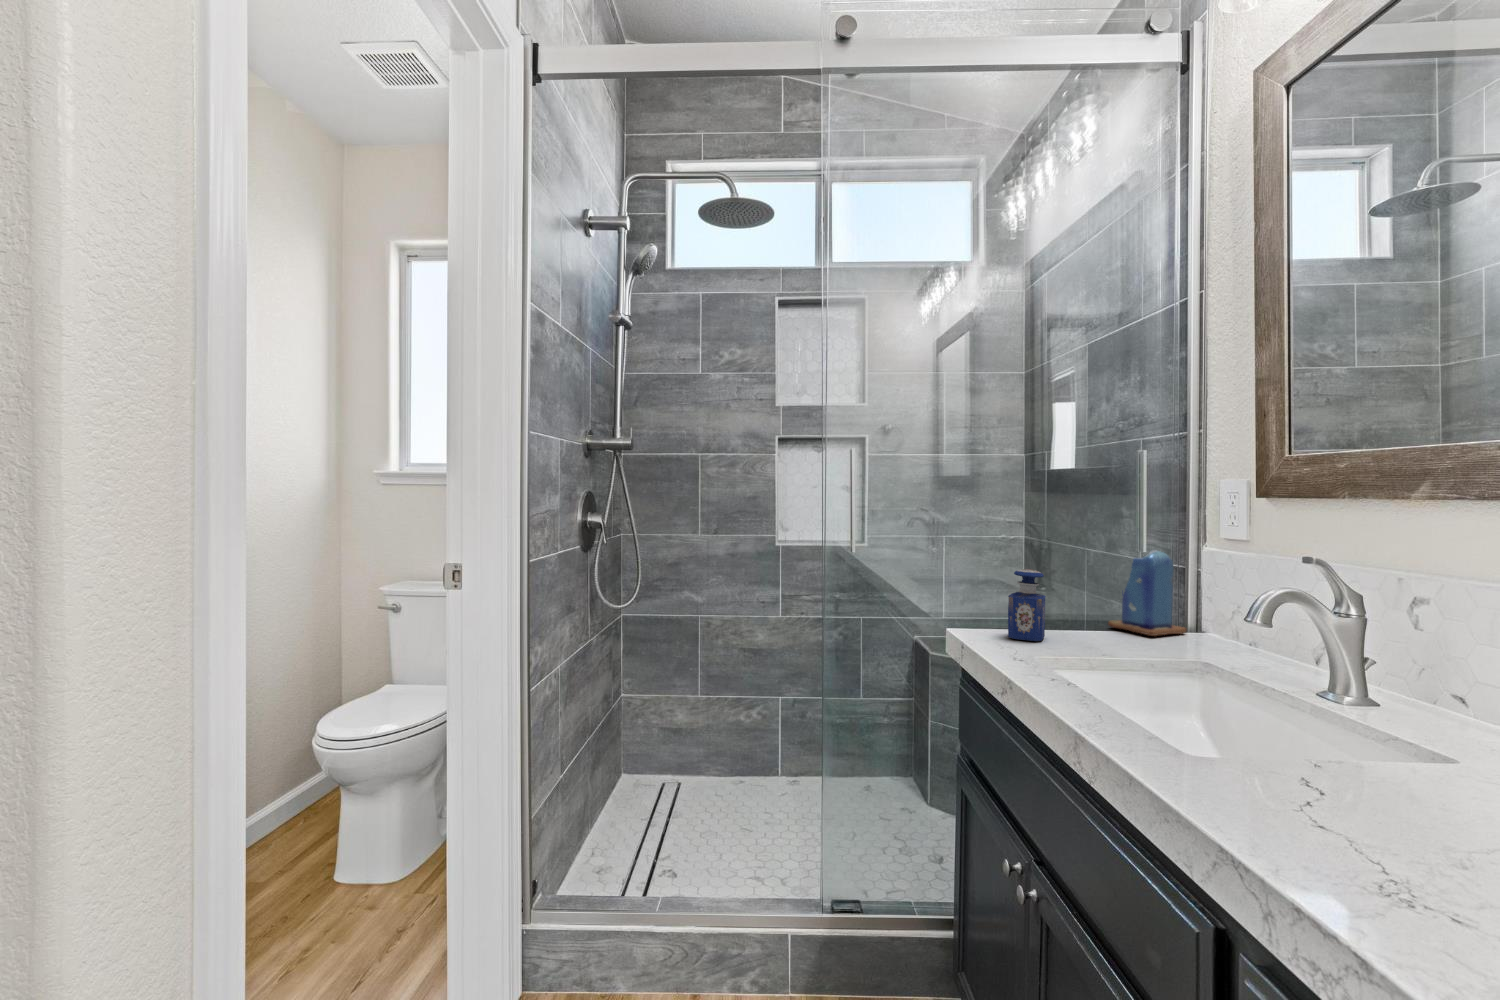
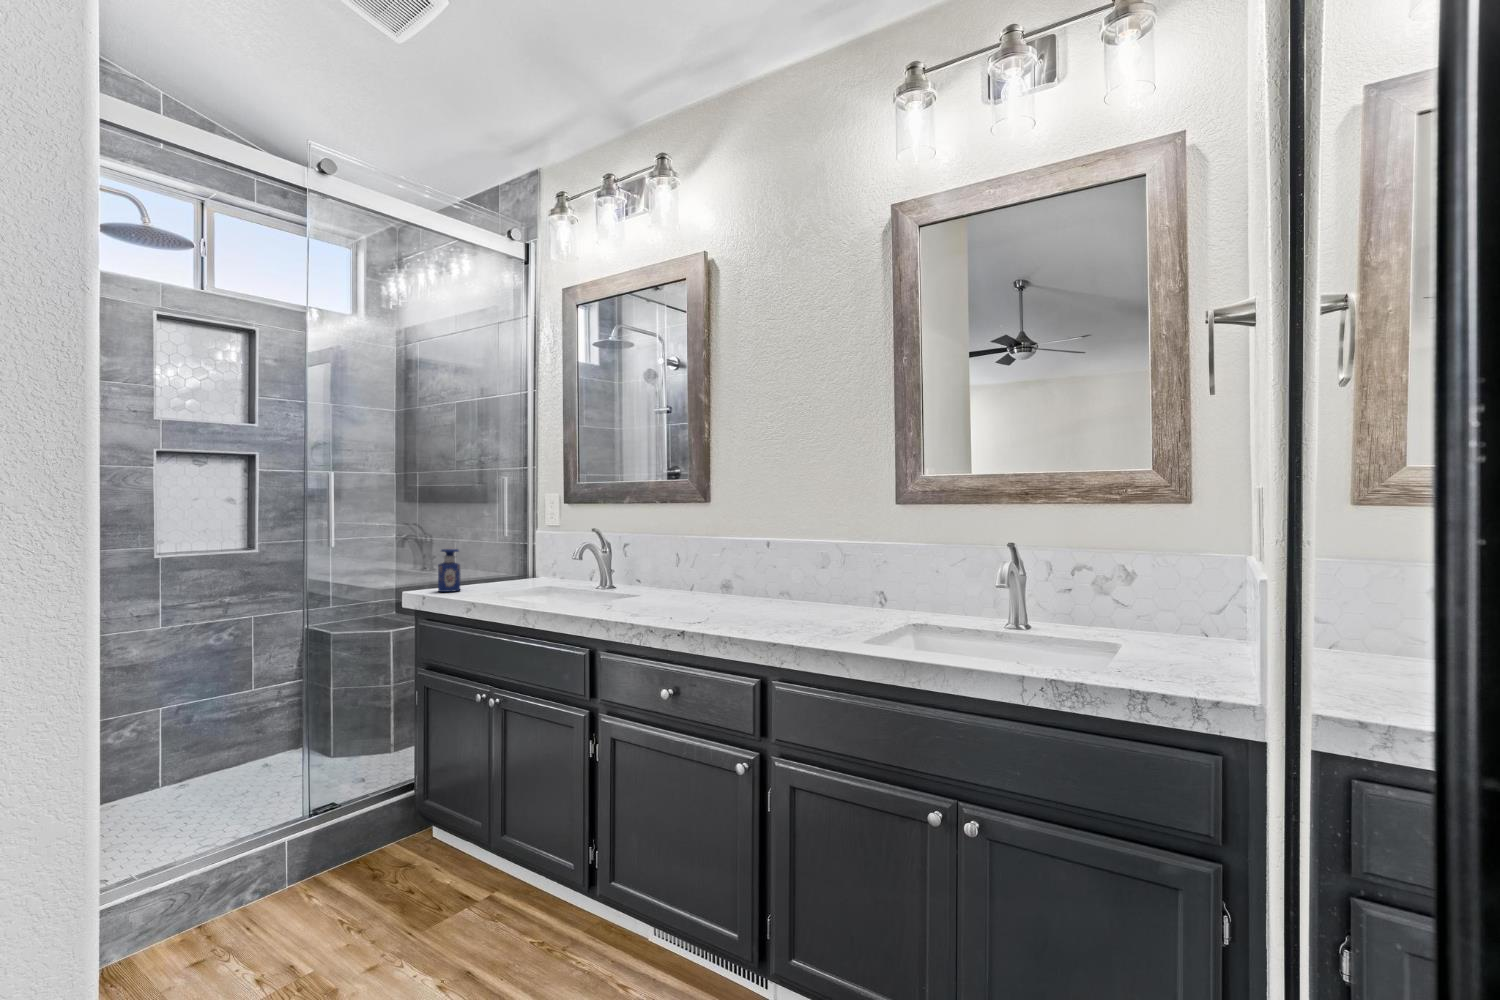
candle: present [1108,550,1187,636] -> none [488,530,529,582]

